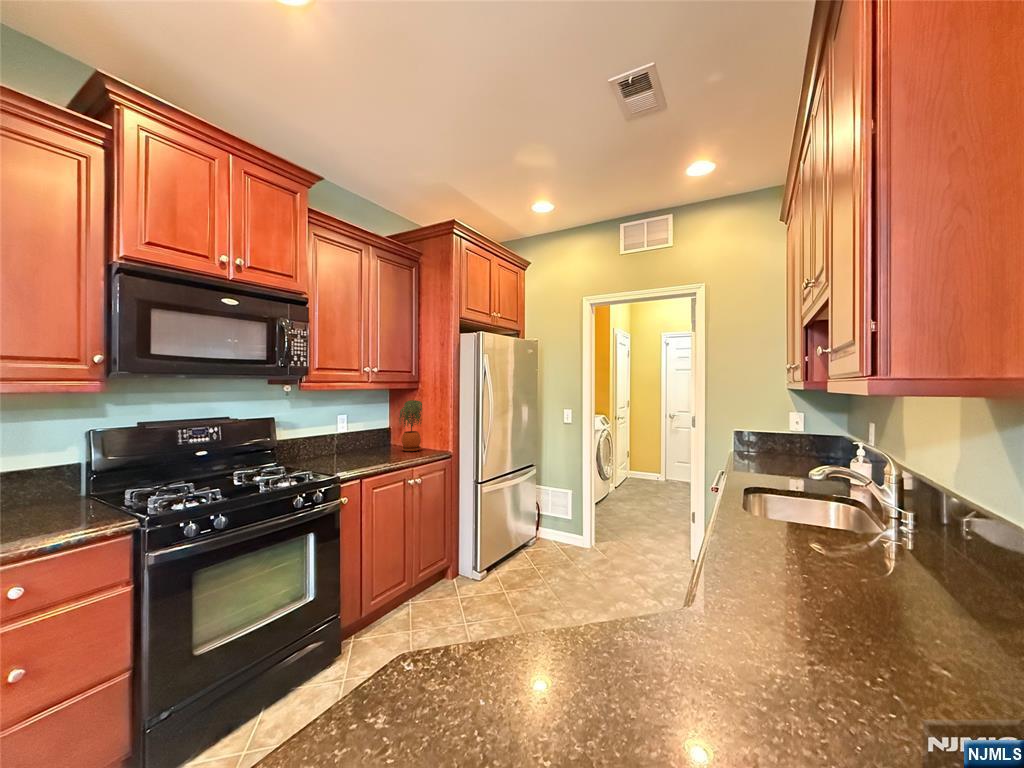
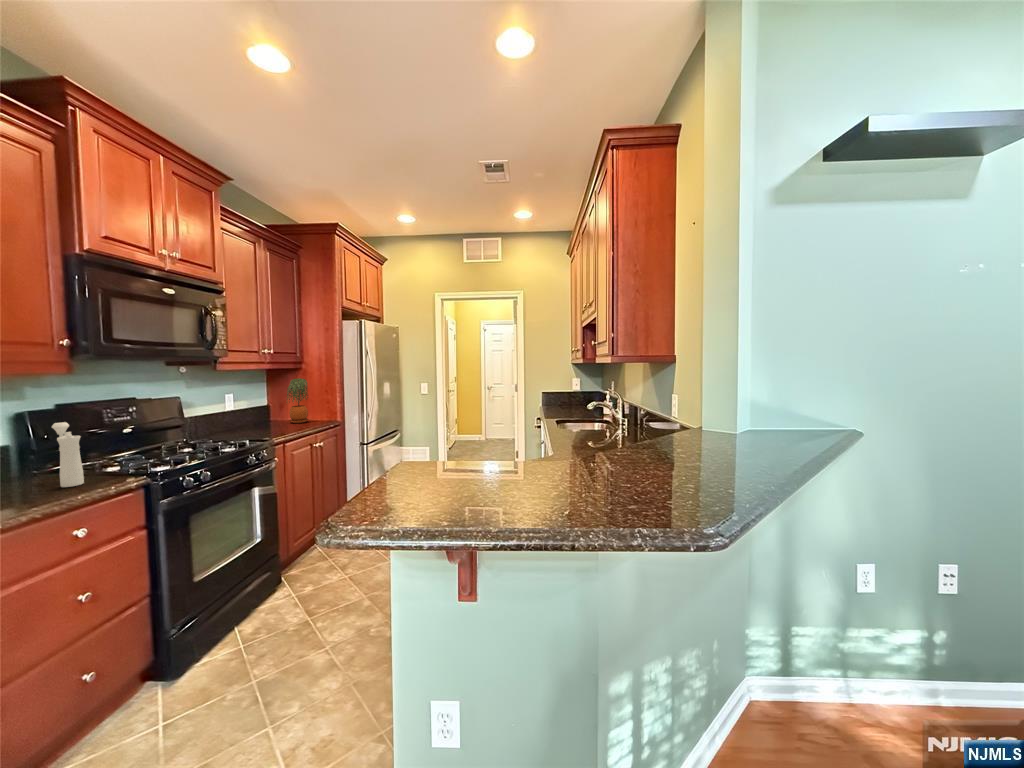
pepper mill: none [34,448,75,527] -> present [52,422,84,487]

